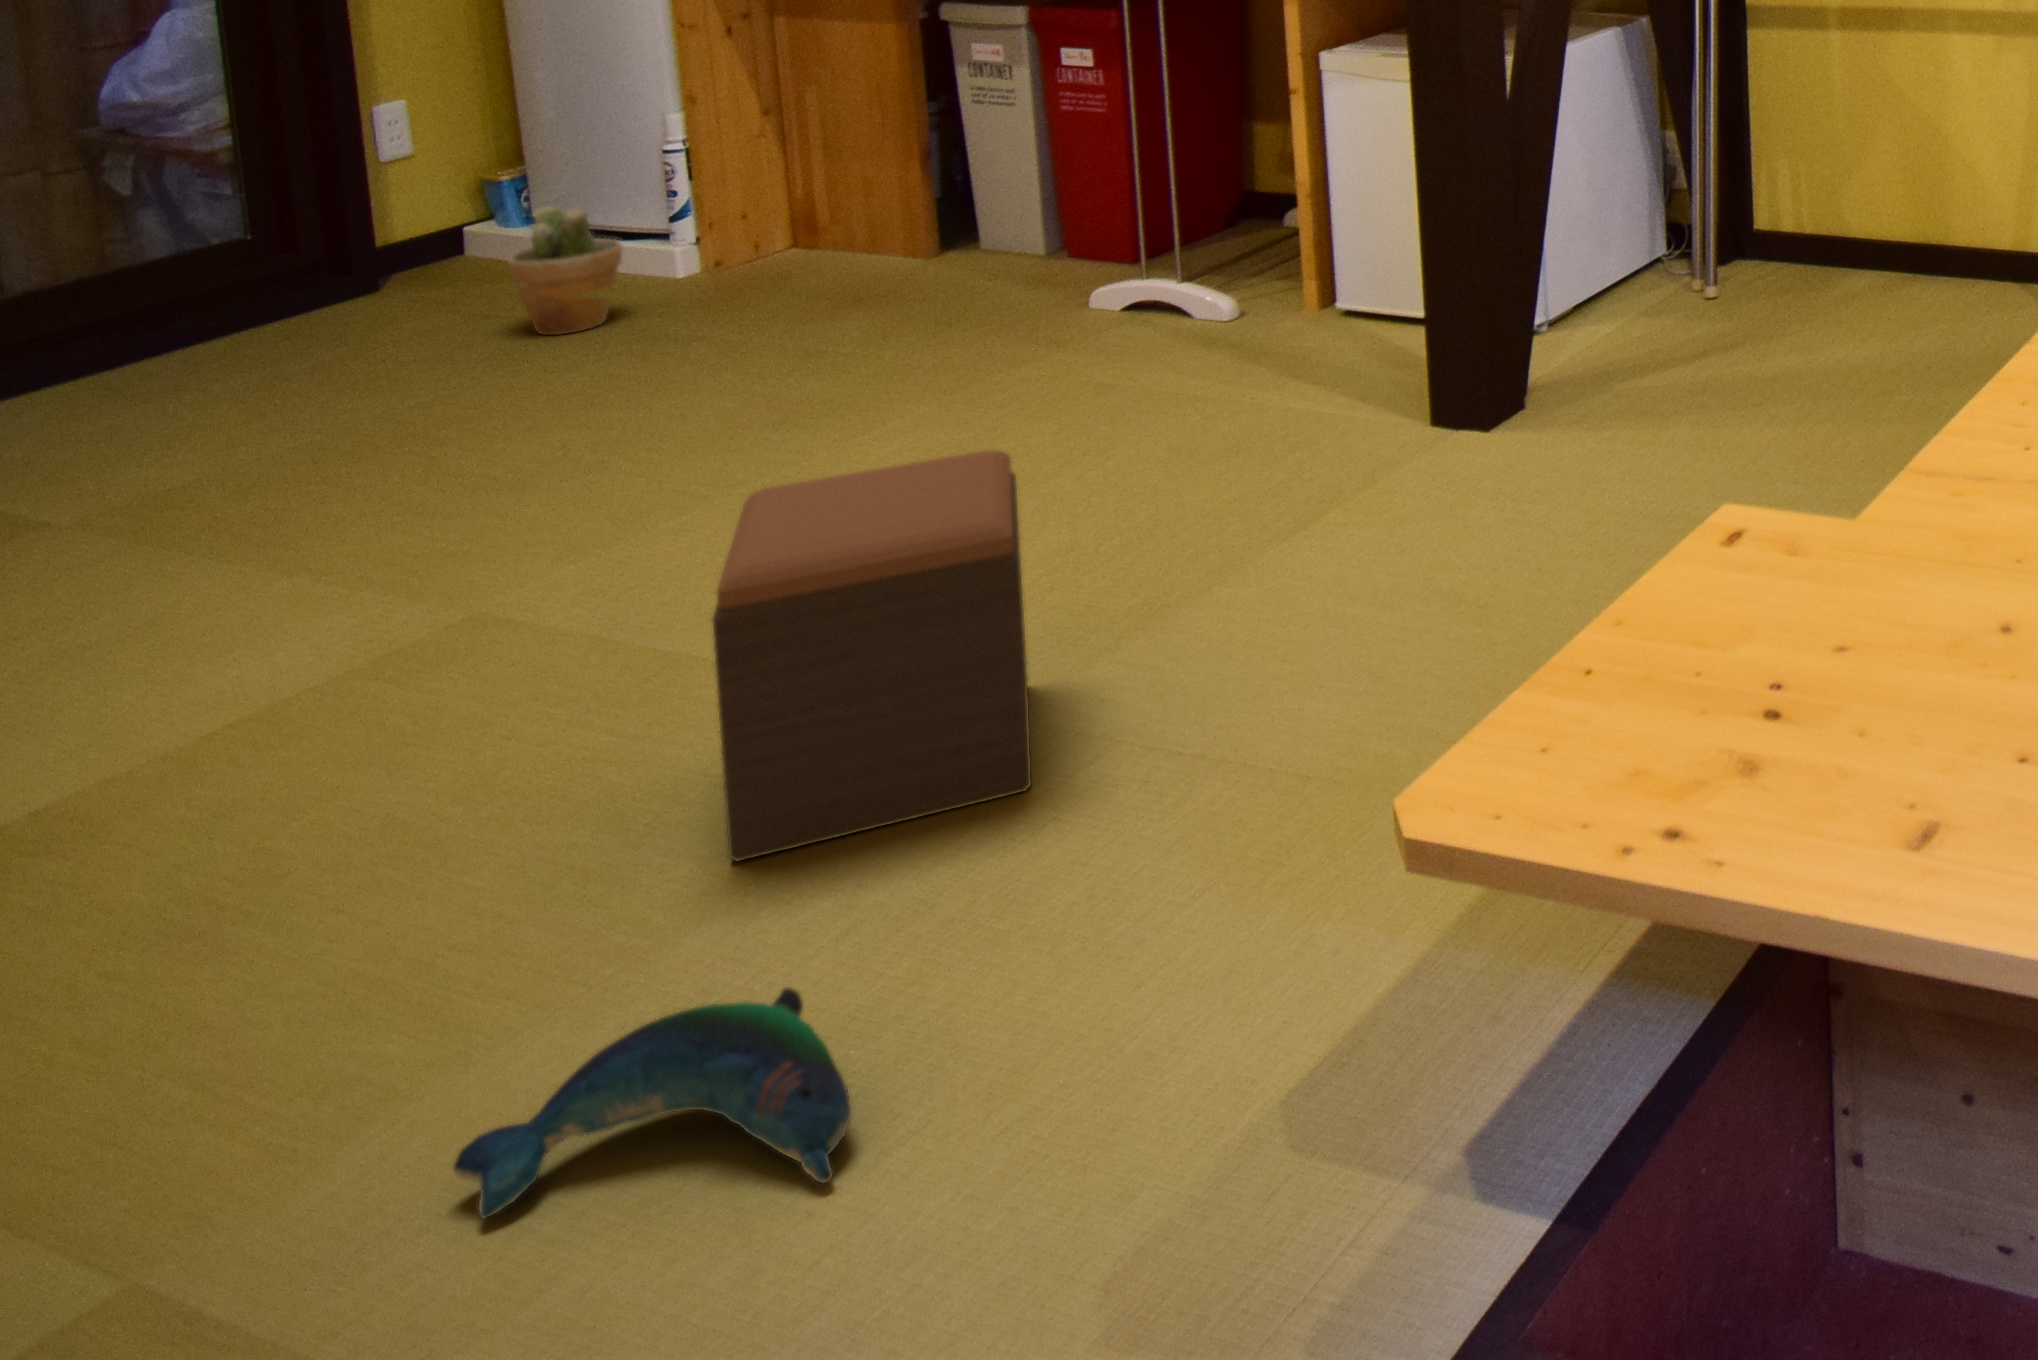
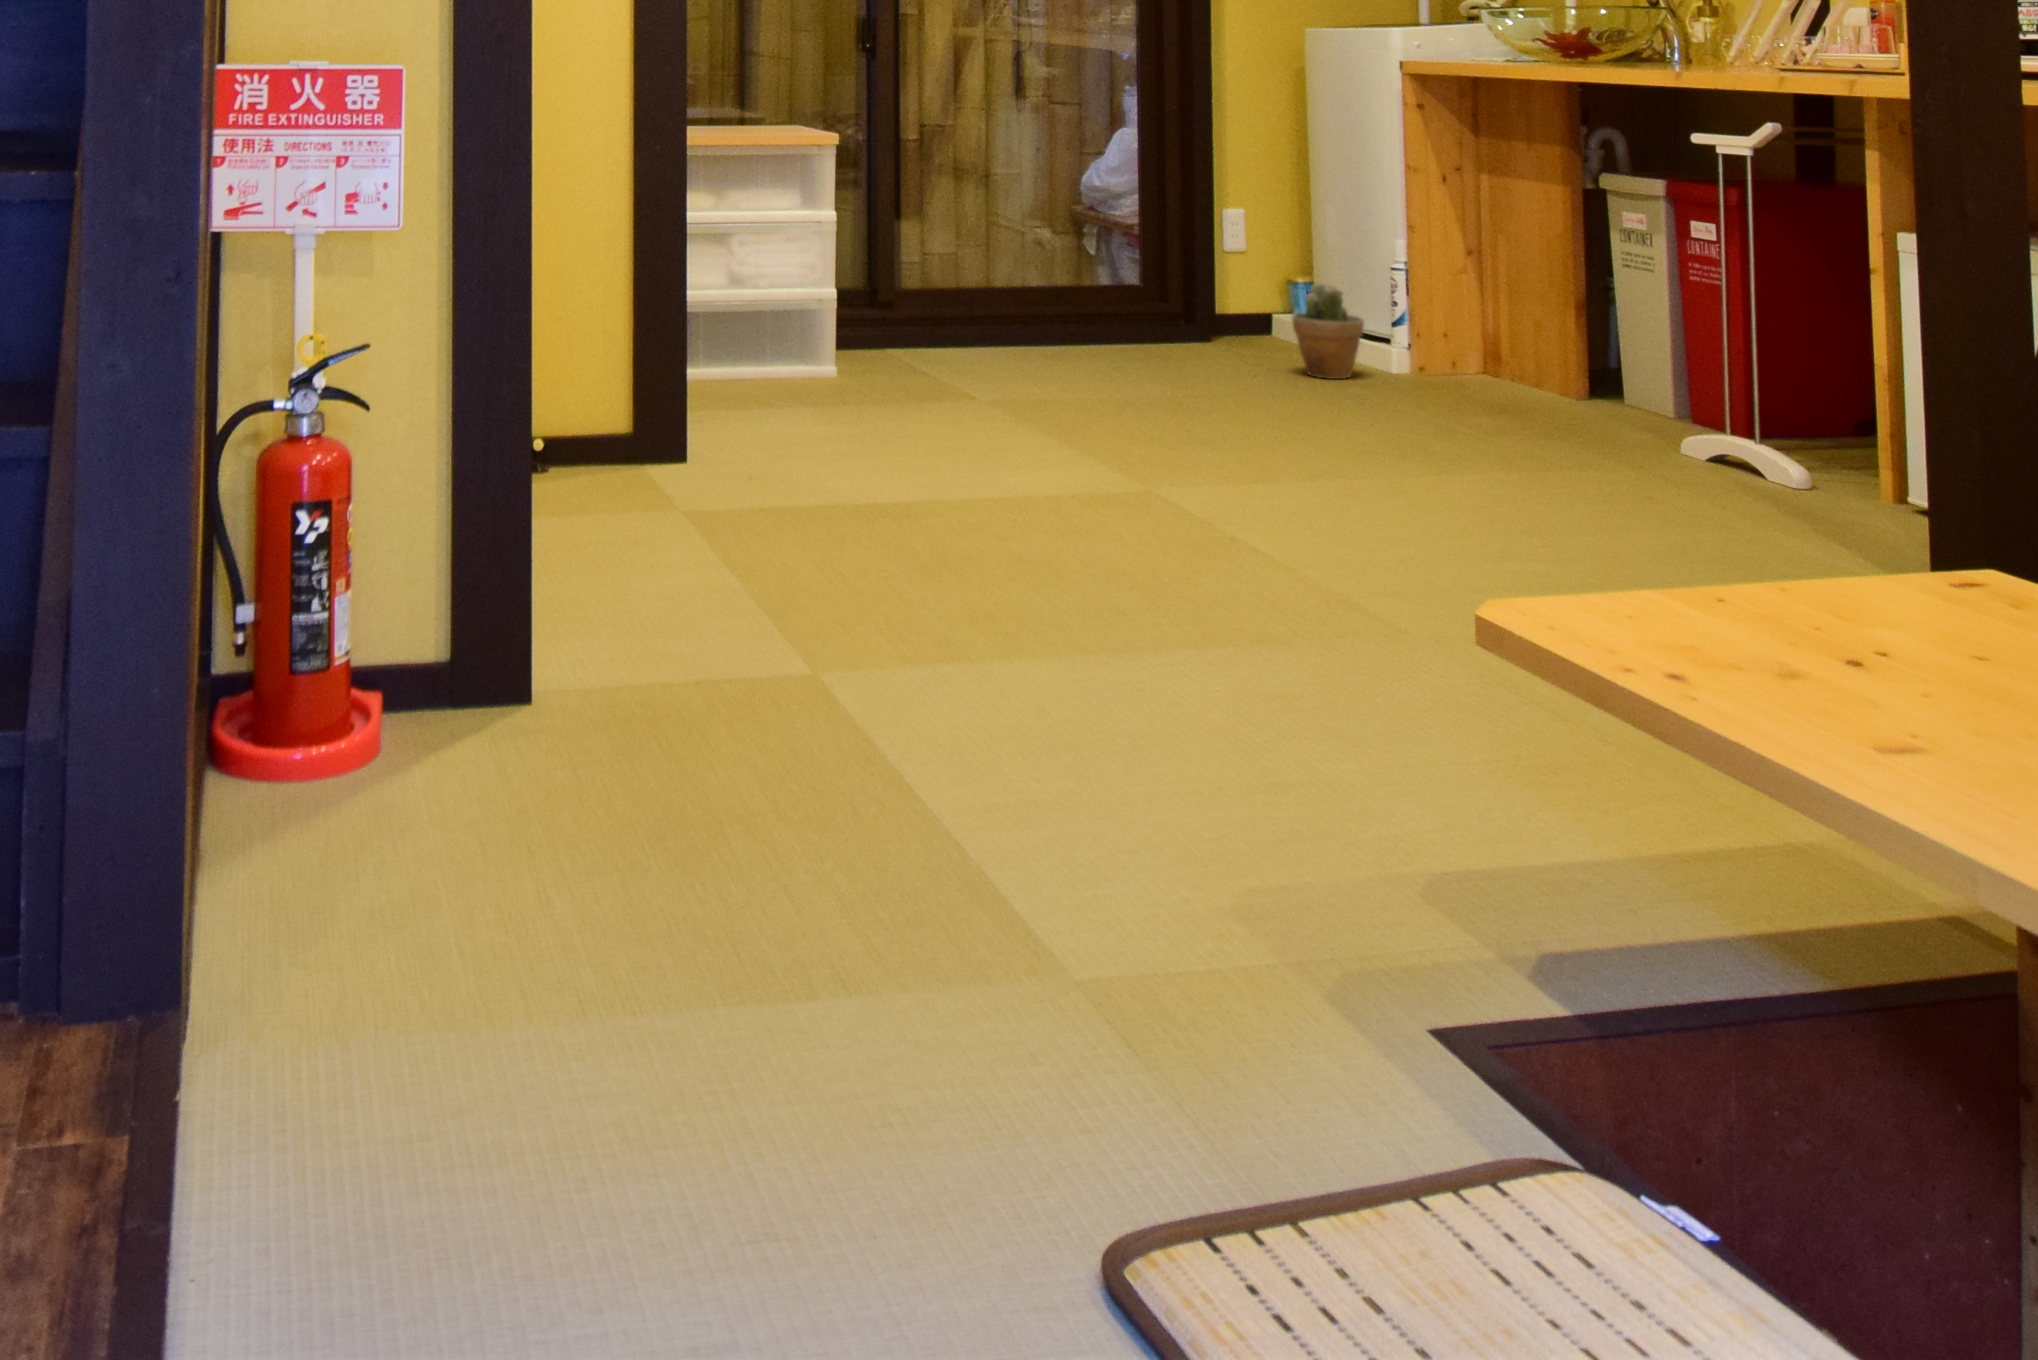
footstool: present [713,450,1031,861] -> none [1179,400,1413,654]
plush toy: present [454,987,851,1218] -> none [974,624,1139,738]

